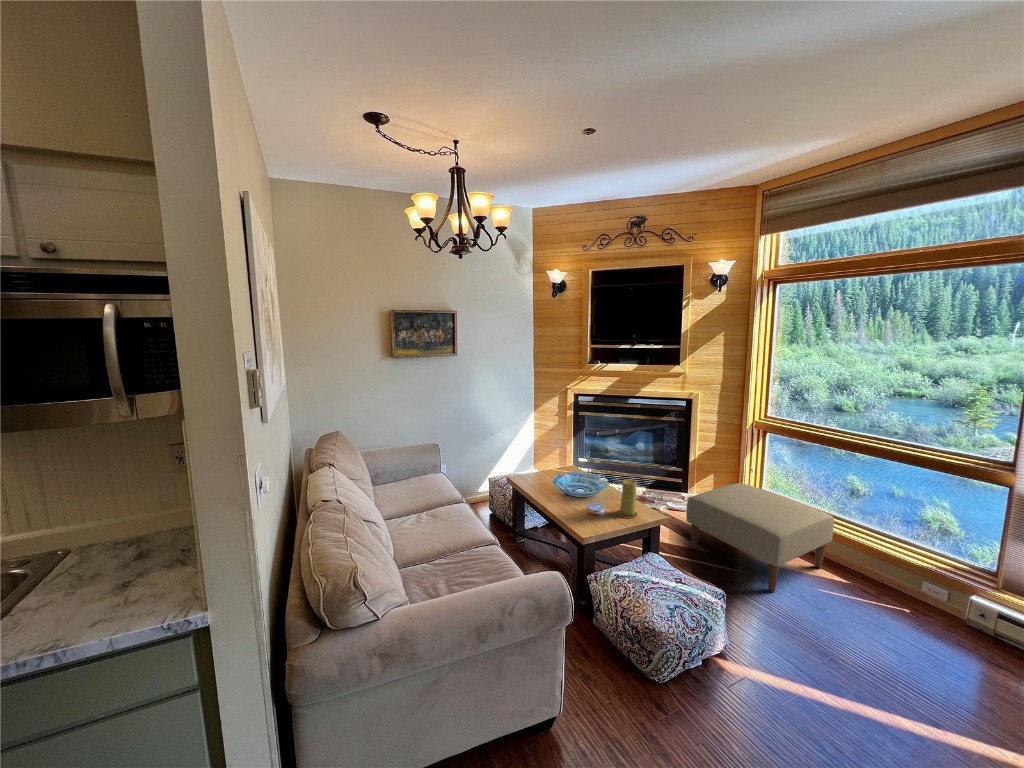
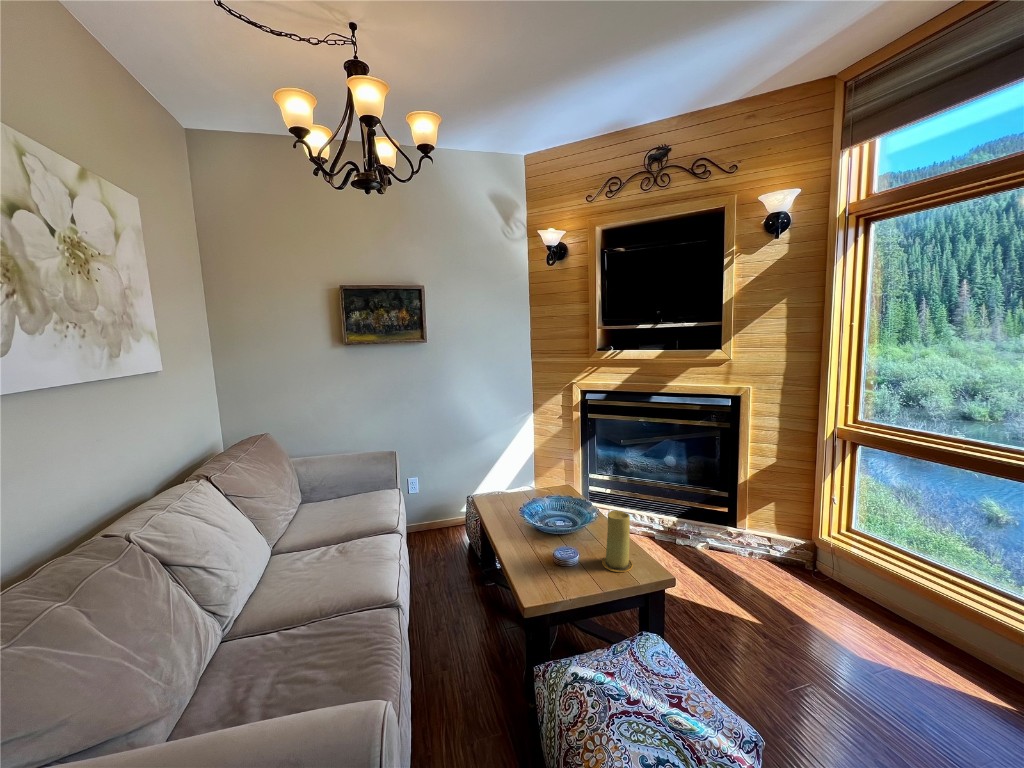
ottoman: present [686,483,834,592] -> none [726,519,978,707]

